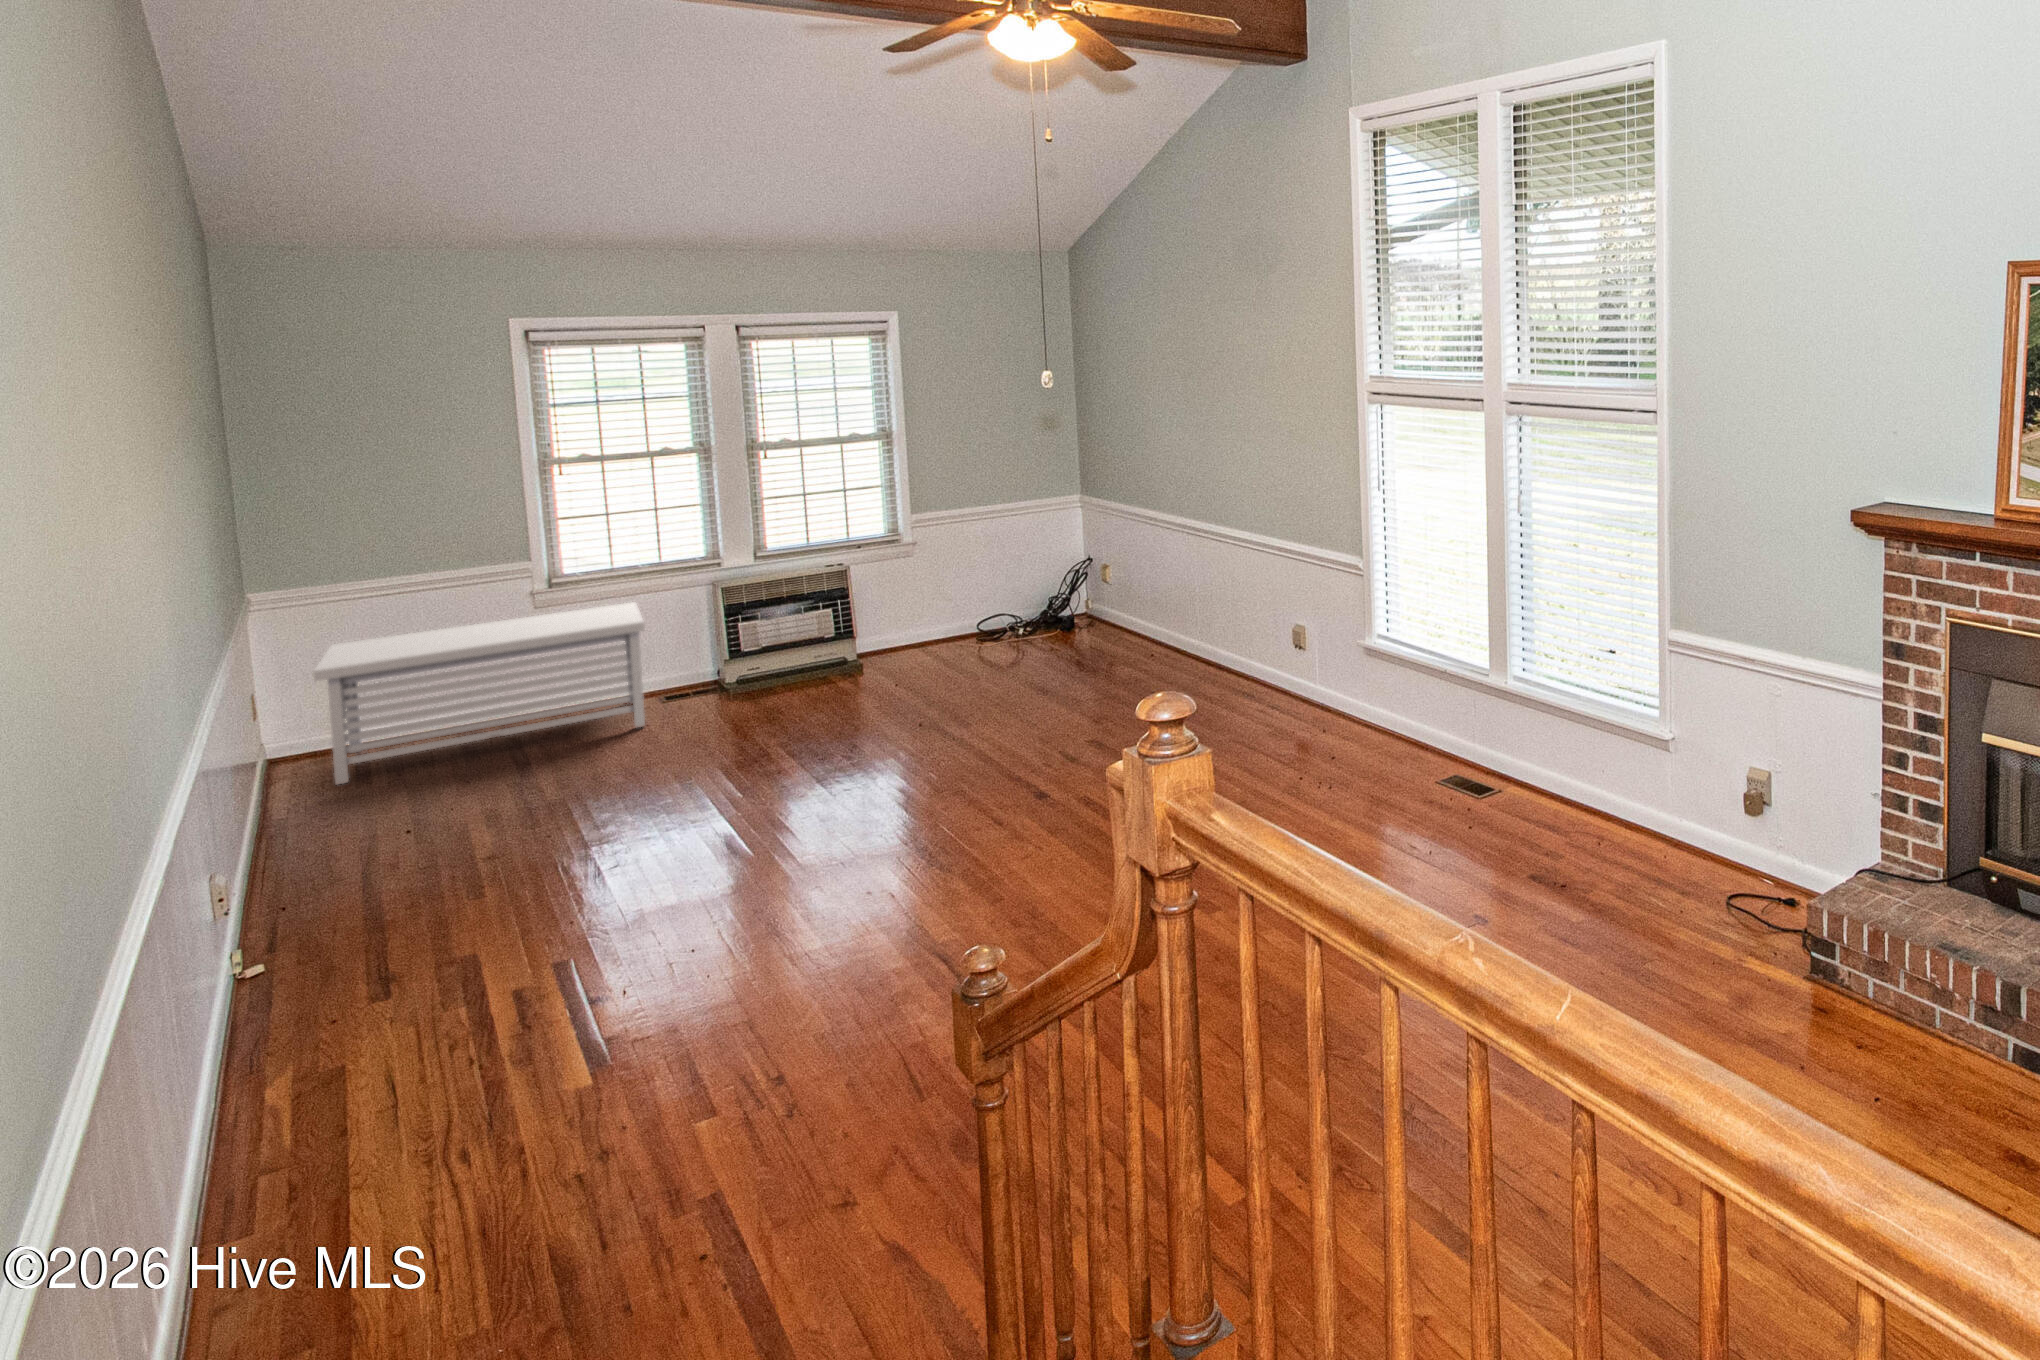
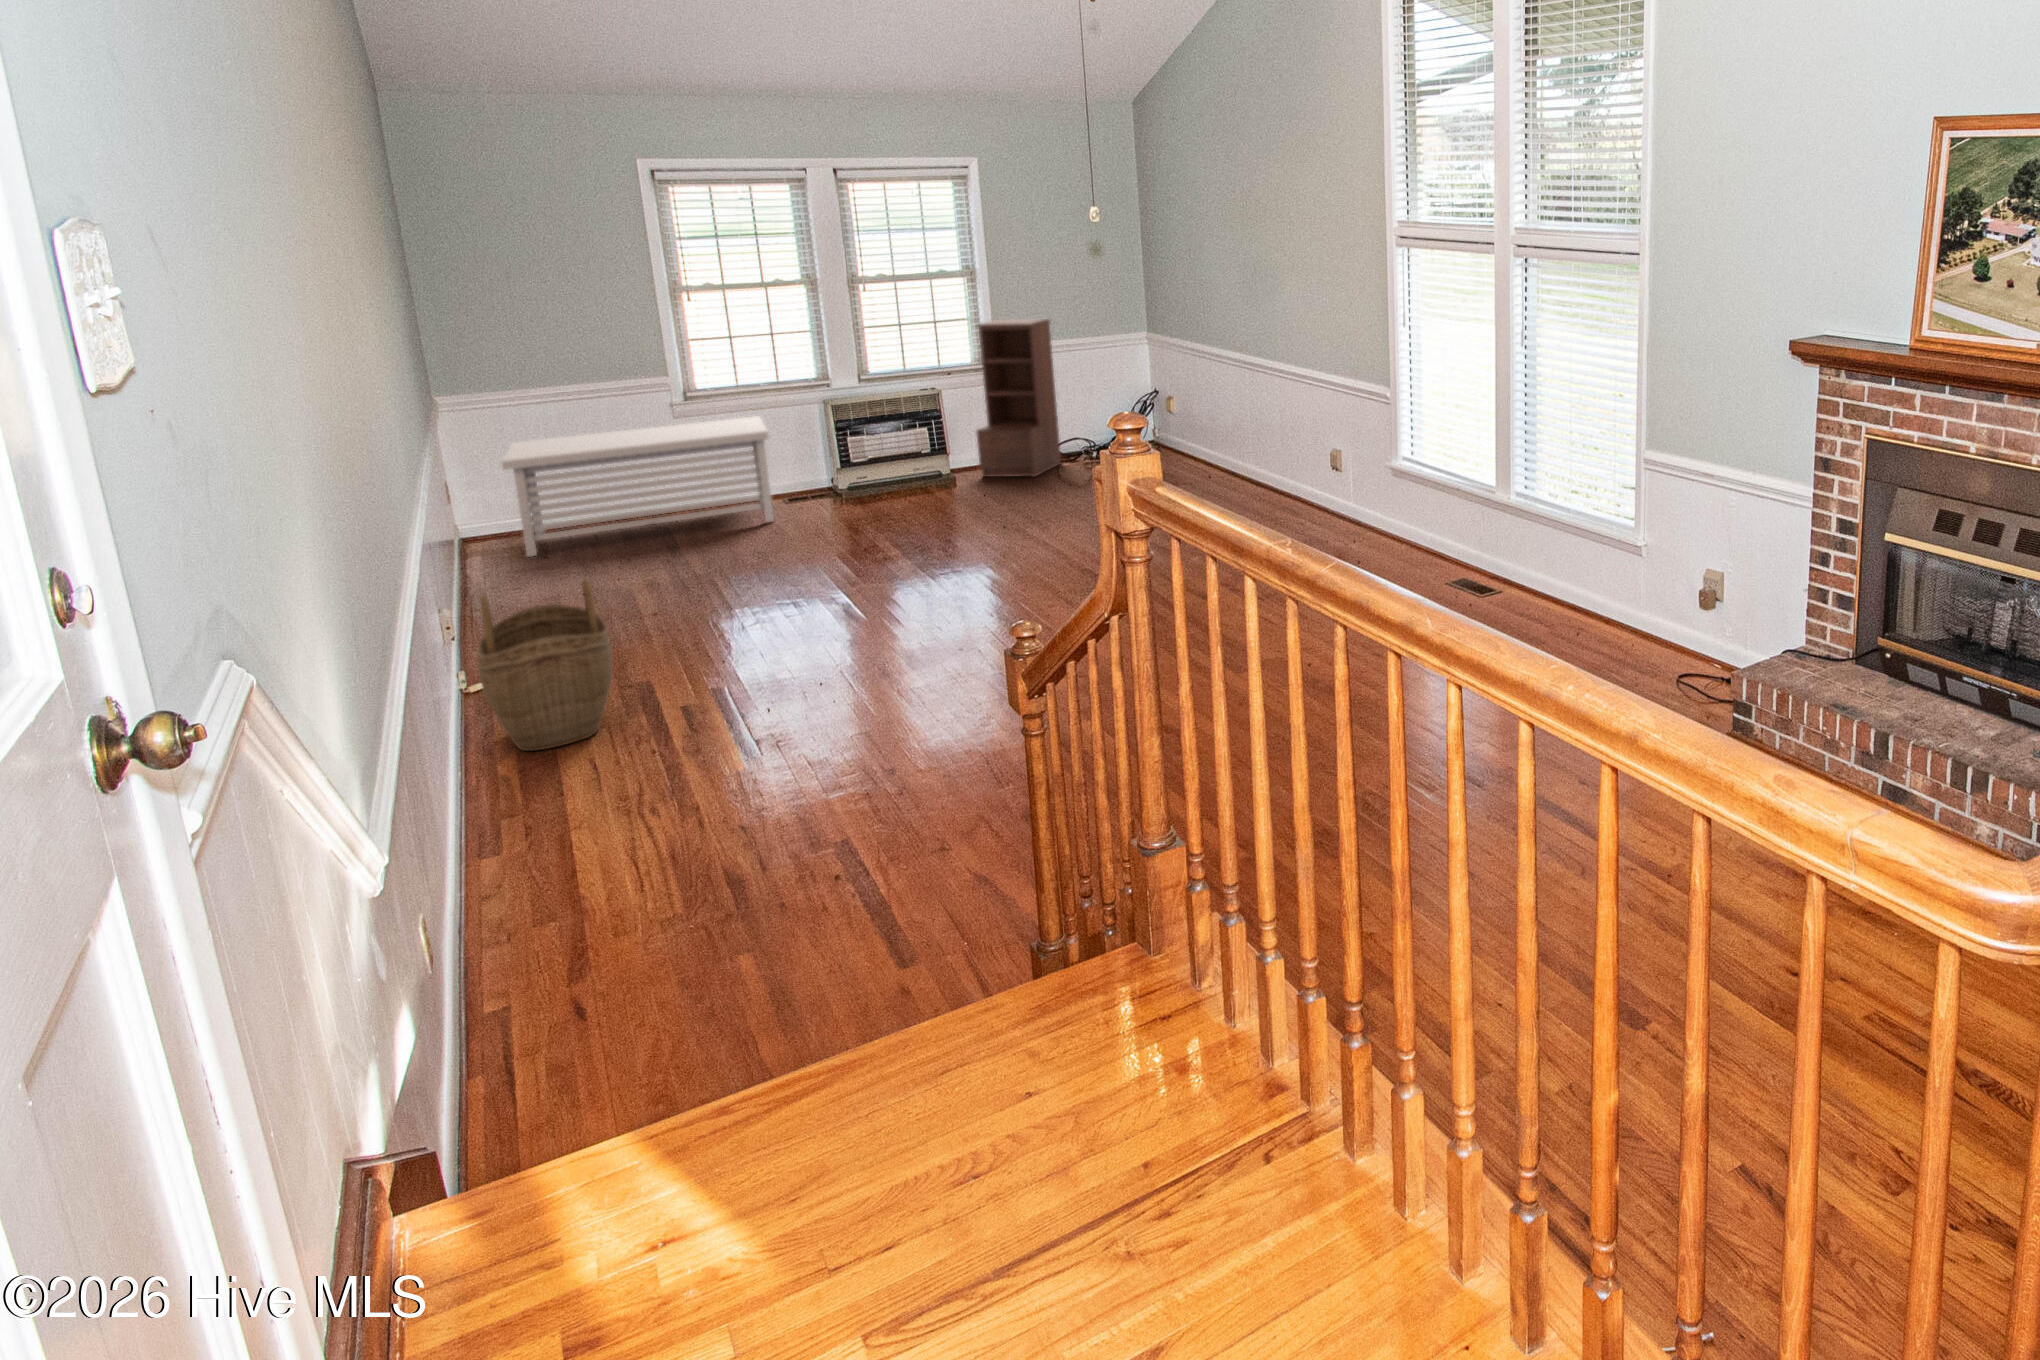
bookshelf: none [886,483,981,662] -> present [976,319,1061,477]
woven basket: none [238,837,423,1076] -> present [477,578,612,751]

